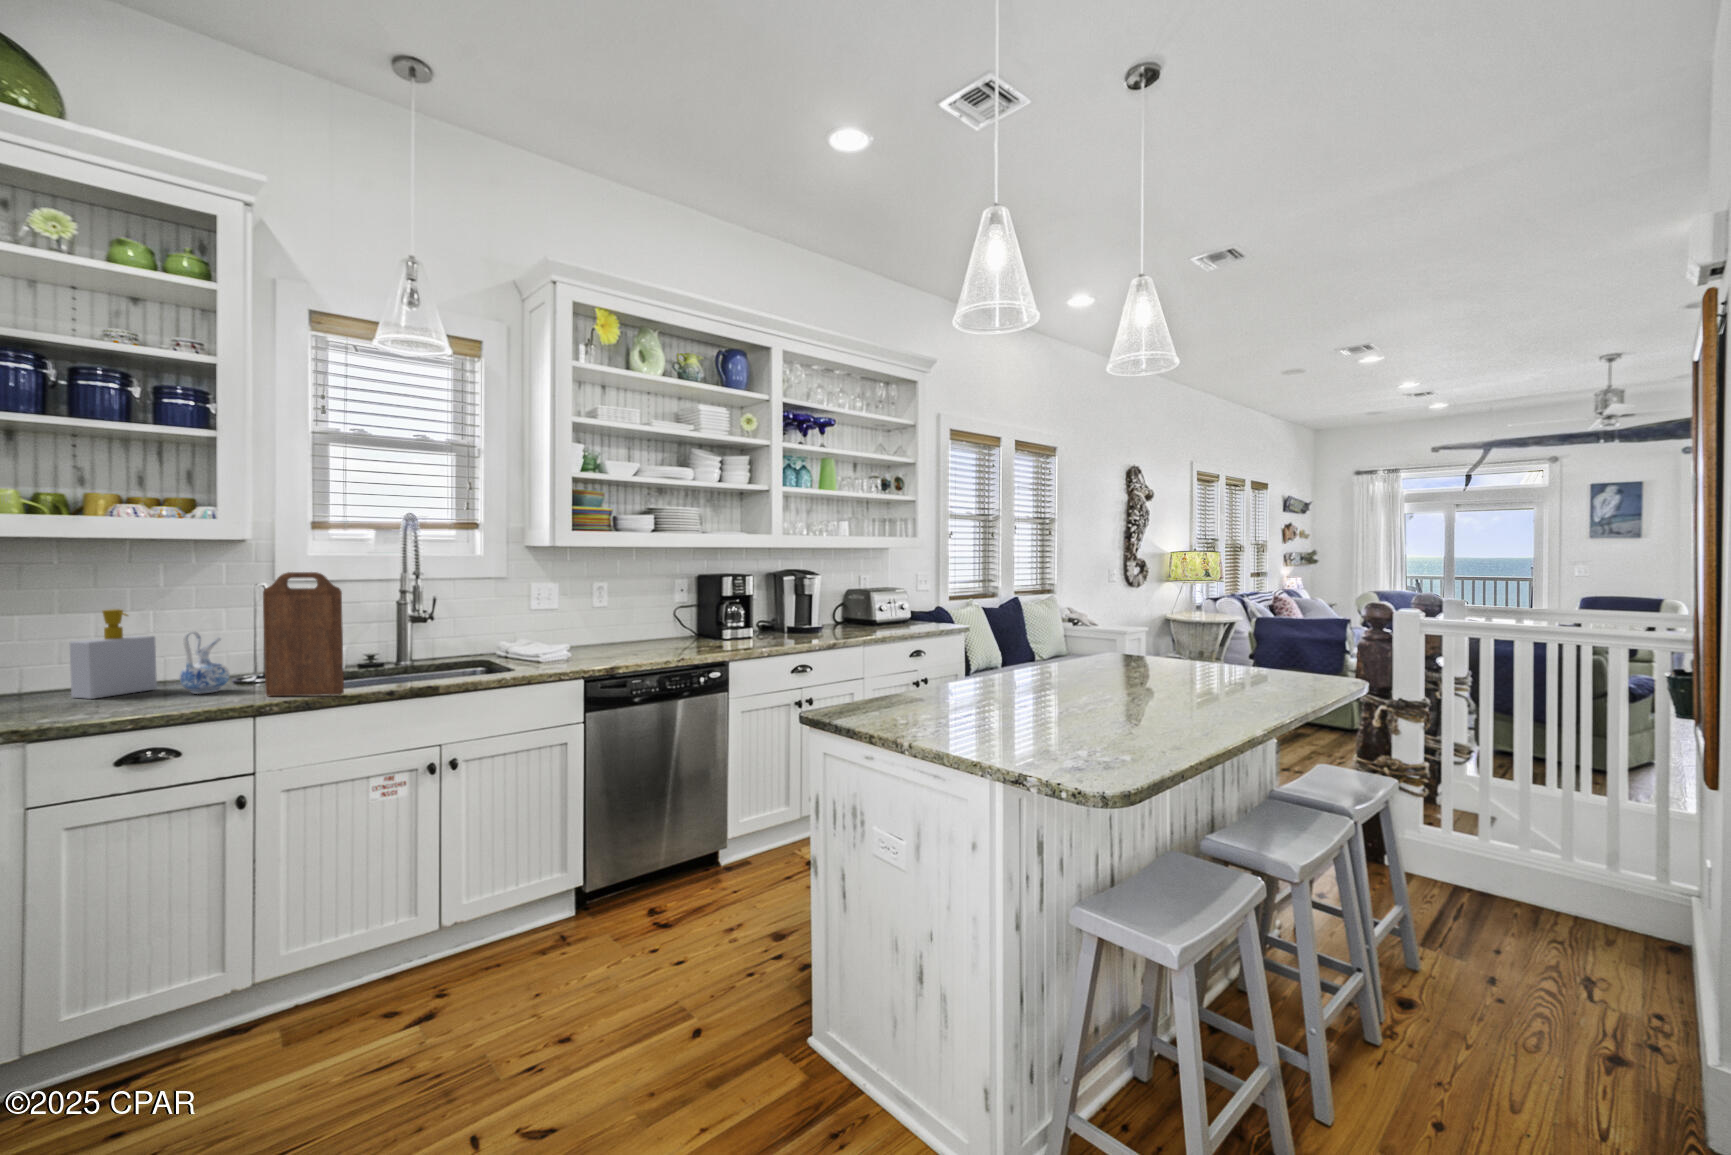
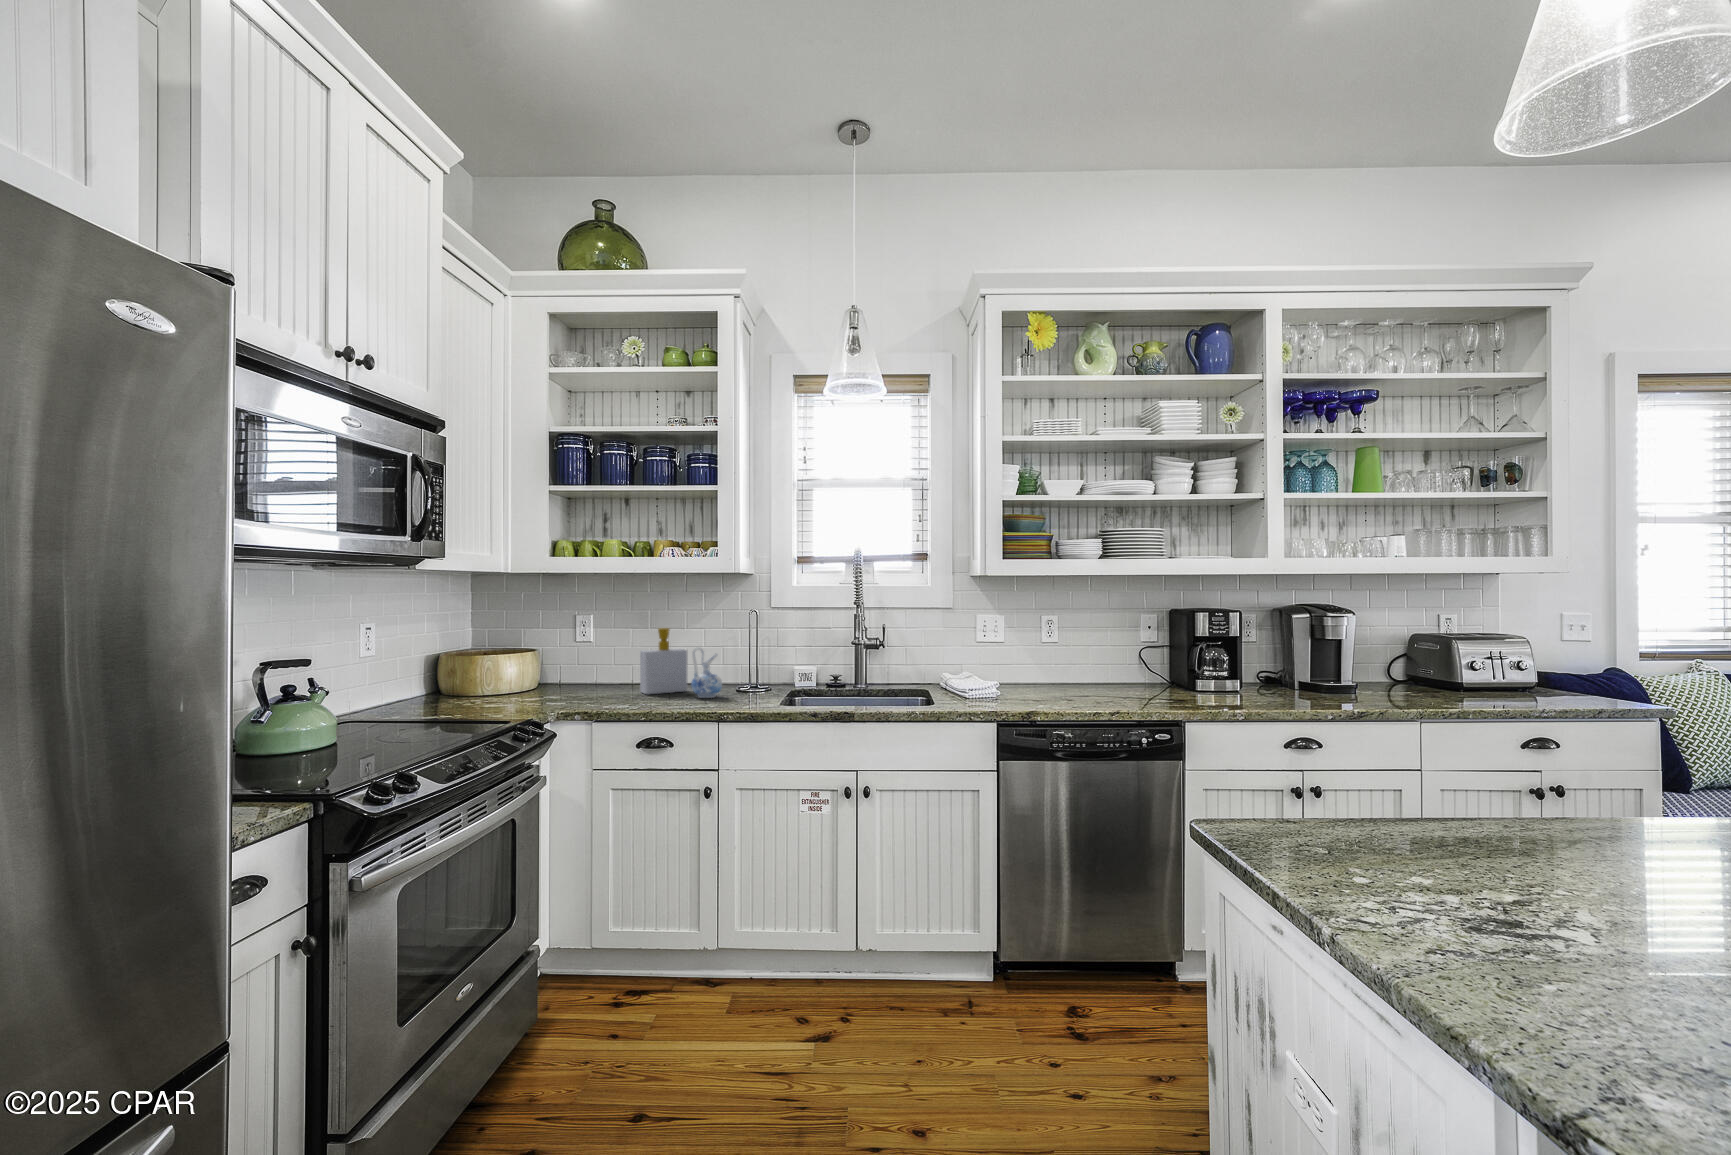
cutting board: present [263,572,344,696] -> none [731,600,777,711]

